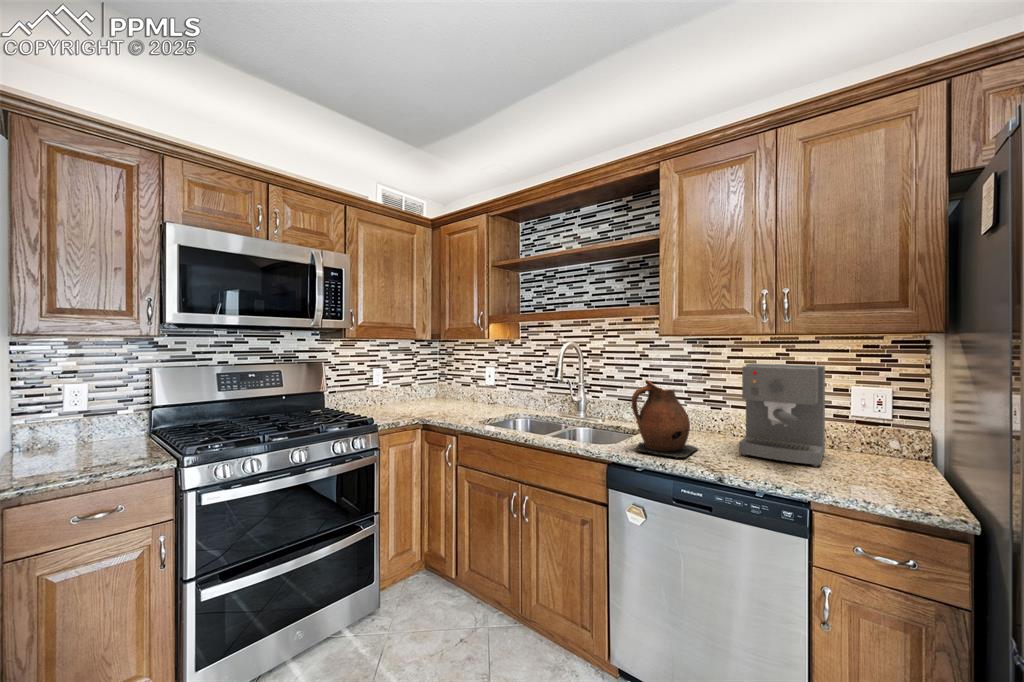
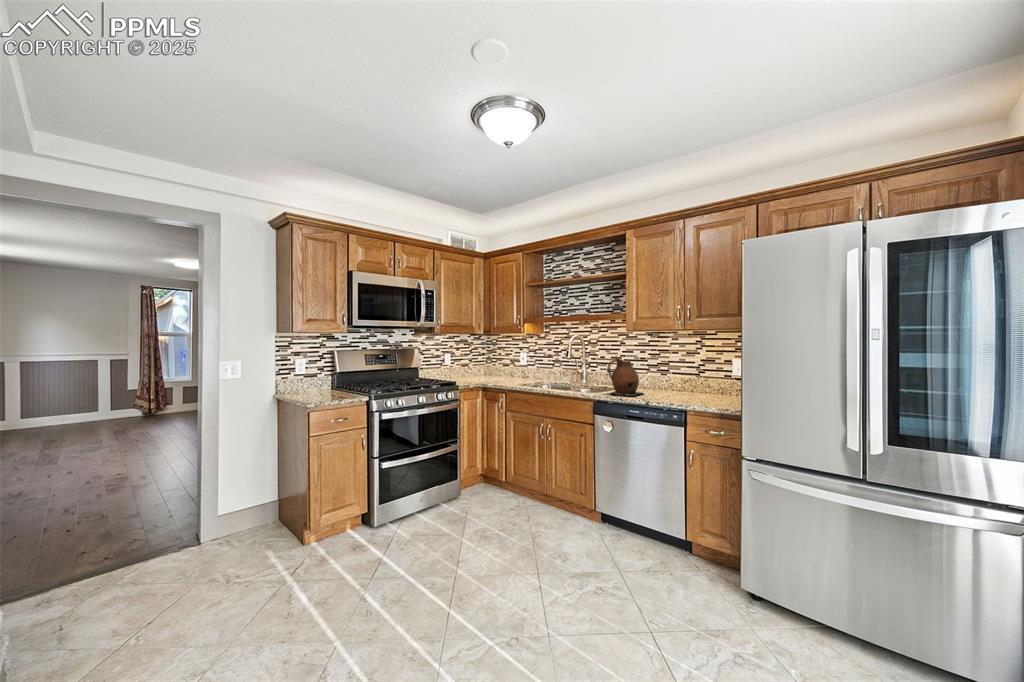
coffee maker: present [739,363,825,467] -> none [665,347,713,399]

